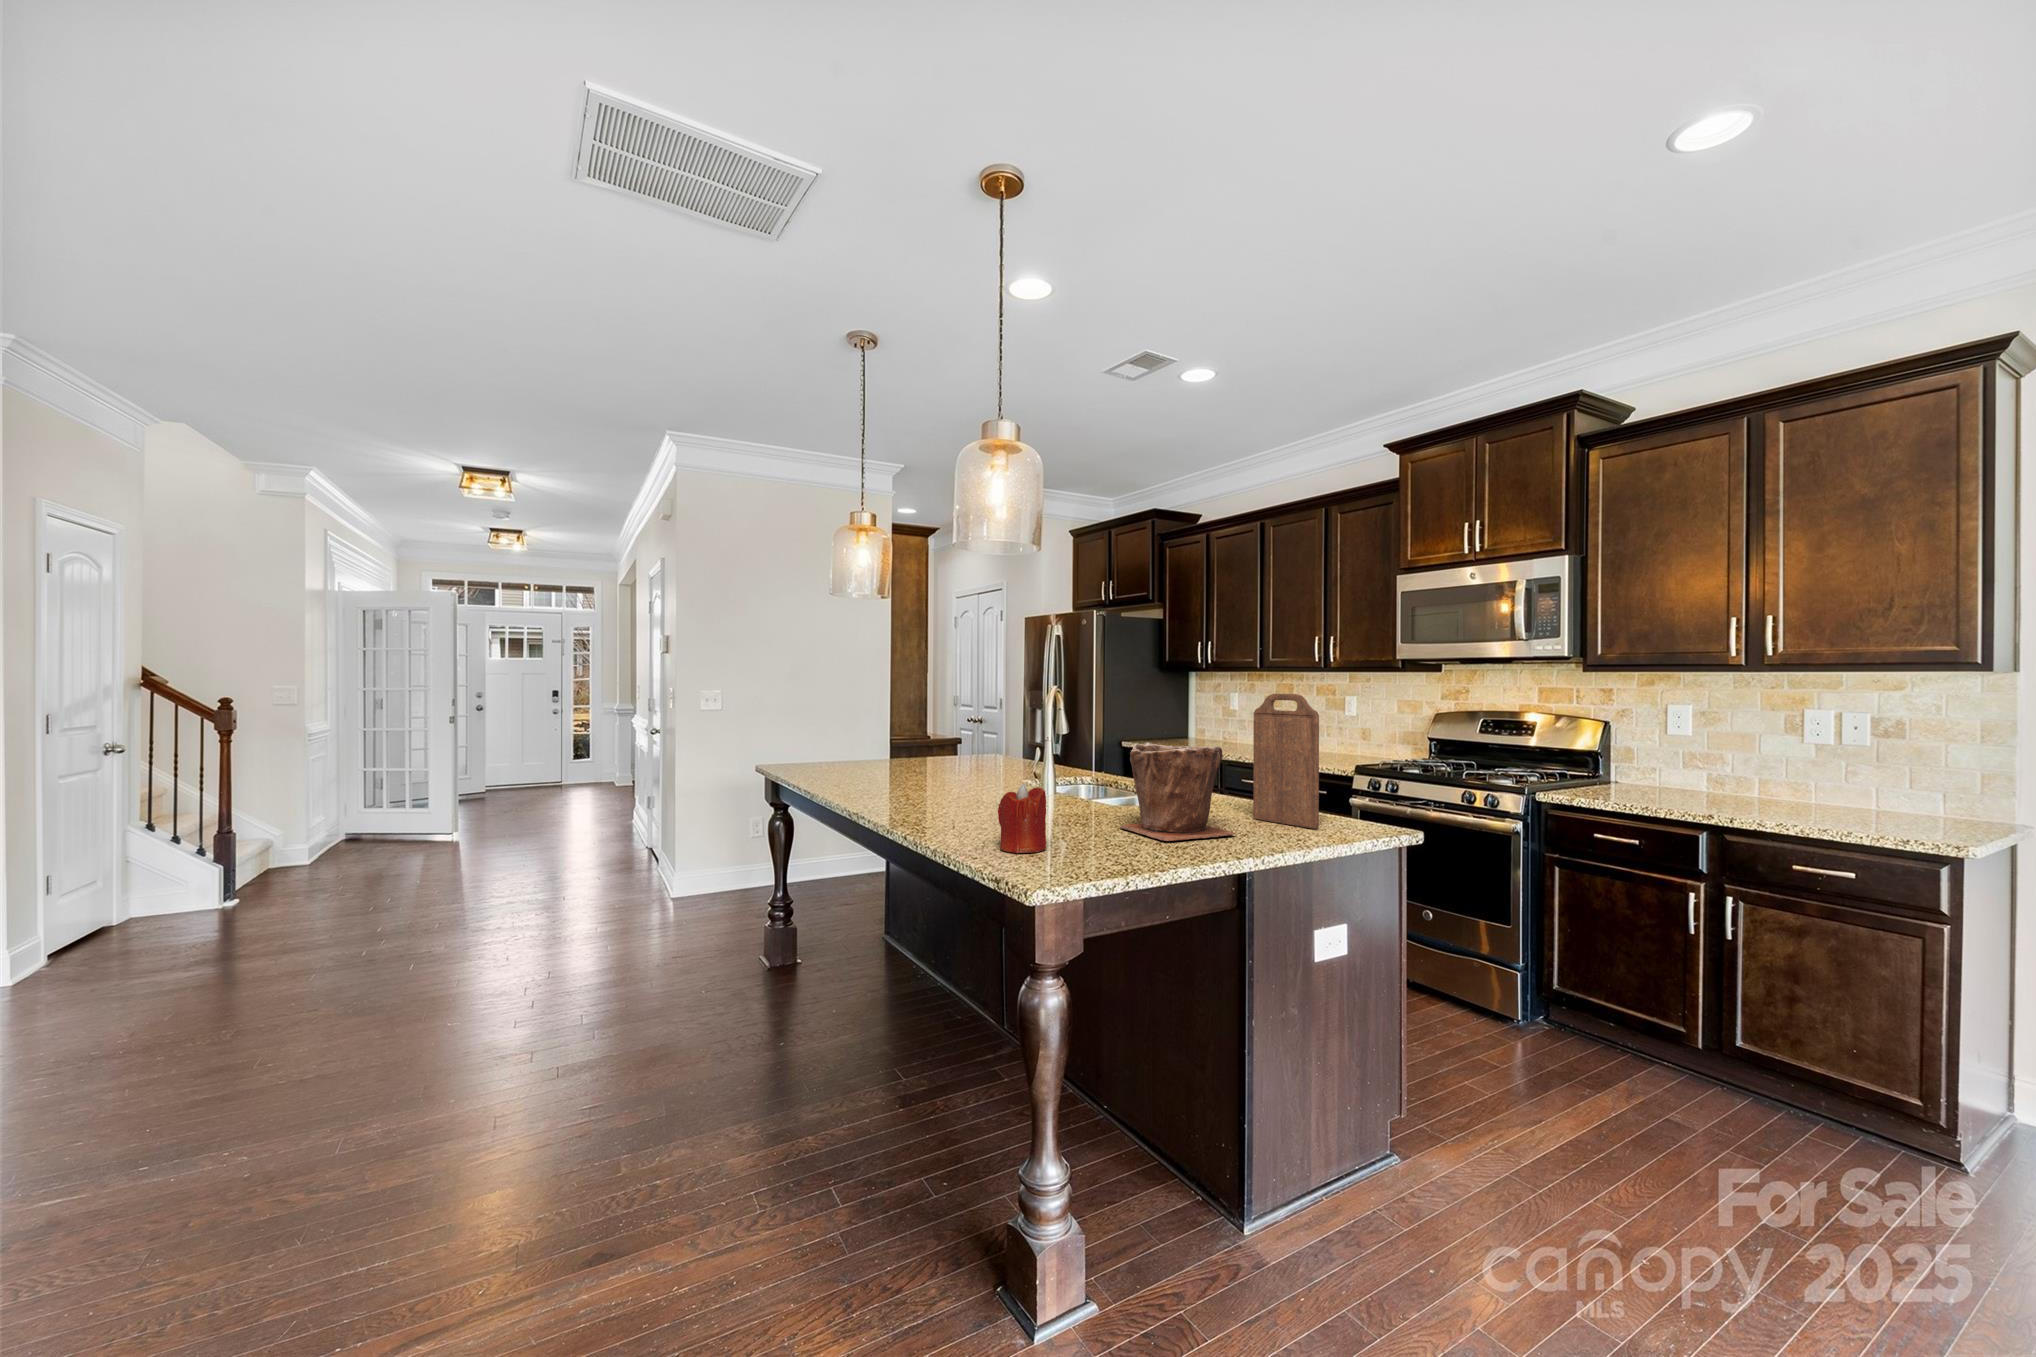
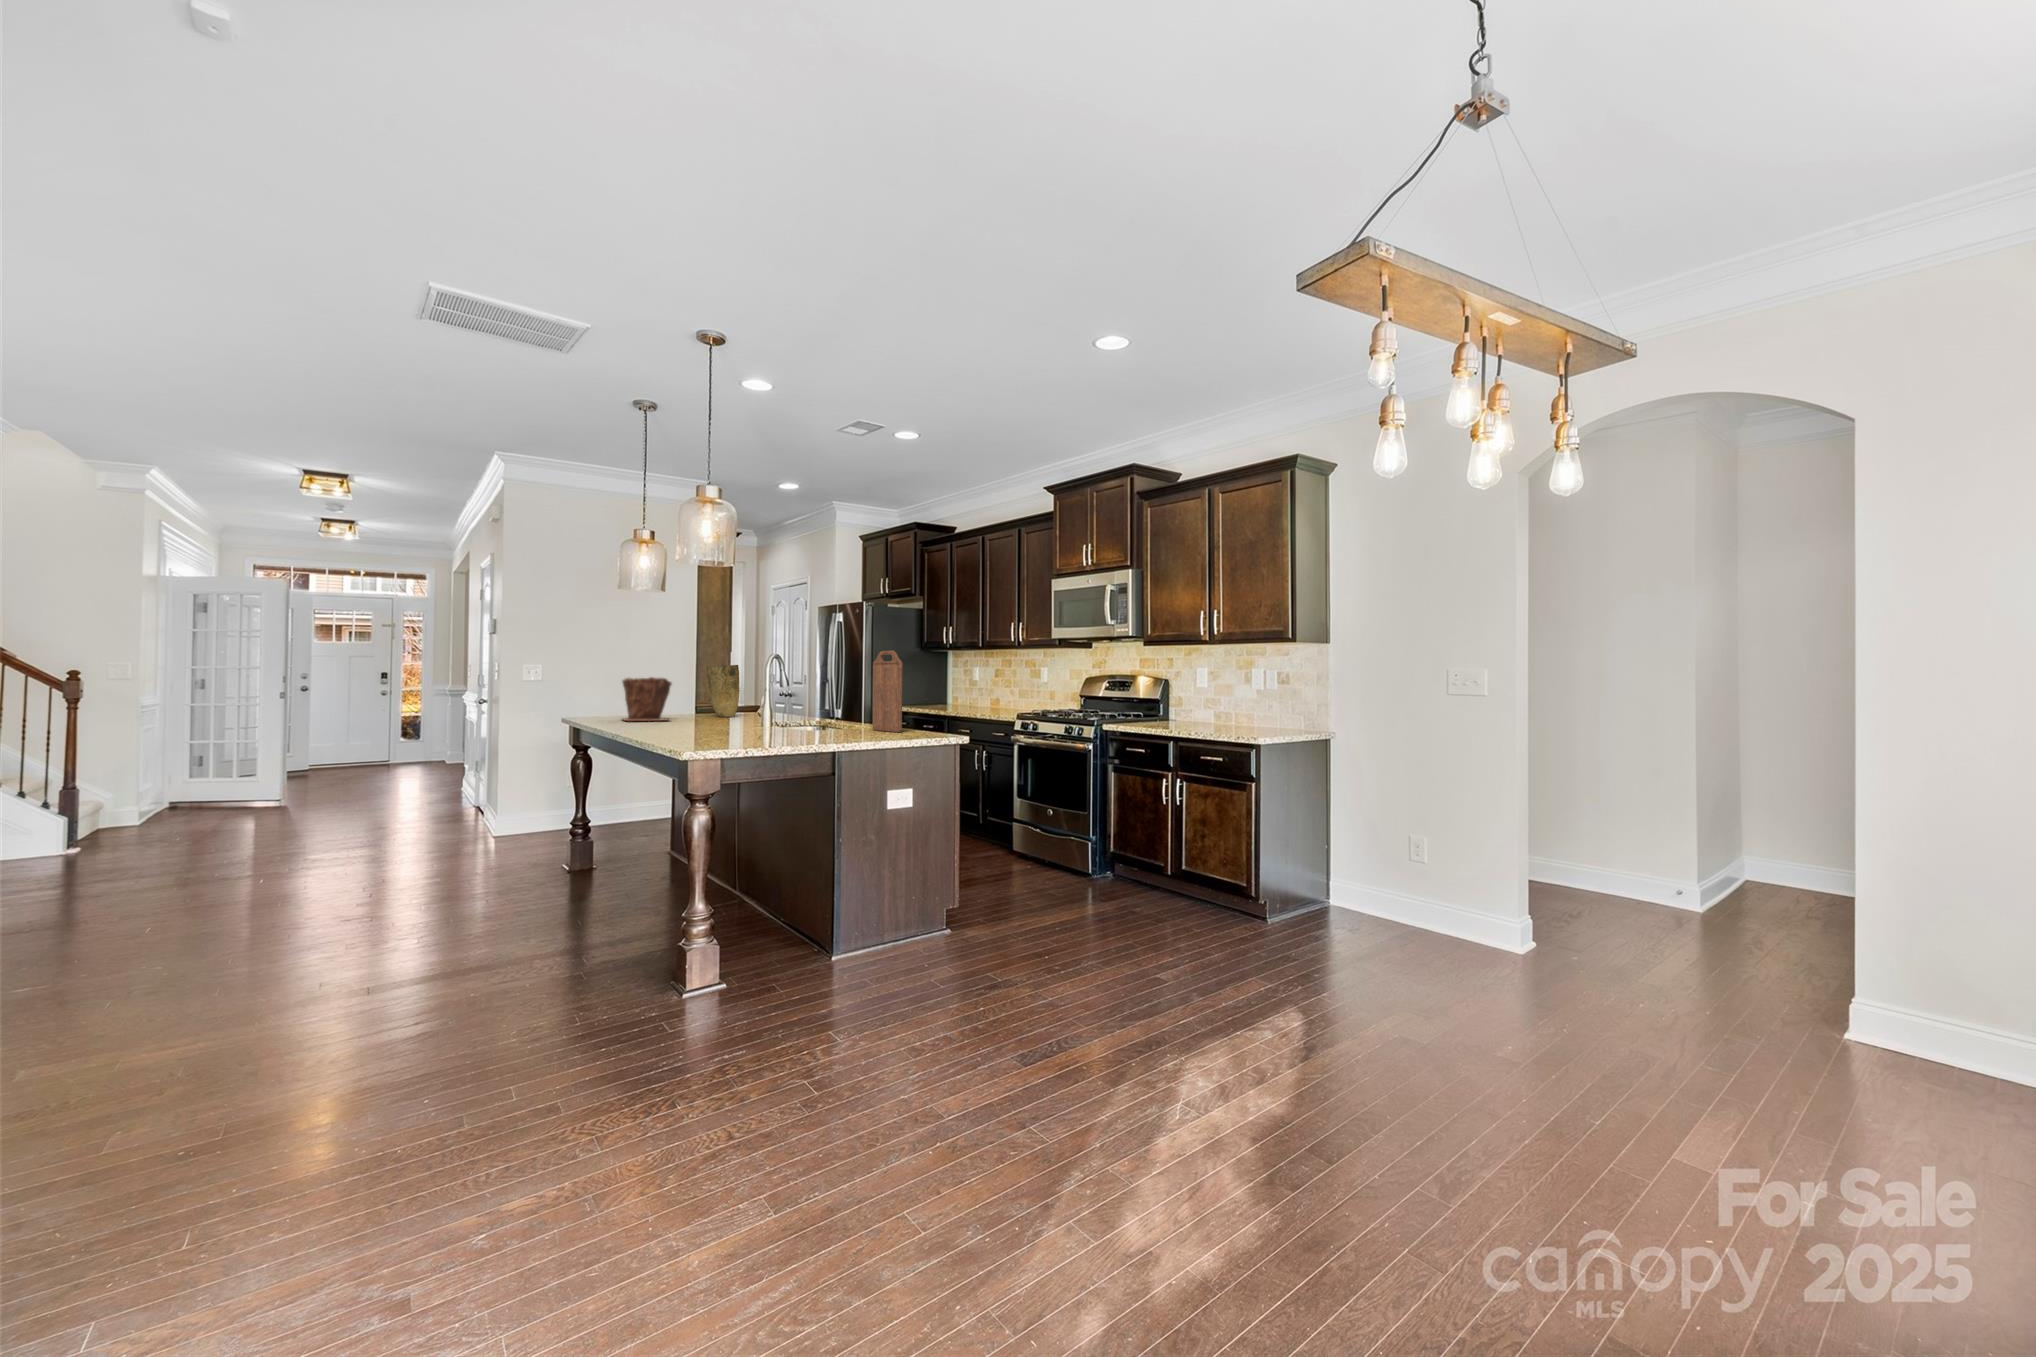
vase: none [944,698,986,768] -> present [707,665,740,717]
plant pot: present [1120,742,1236,841] -> present [622,677,672,721]
candle: present [998,783,1046,853] -> none [684,698,713,737]

